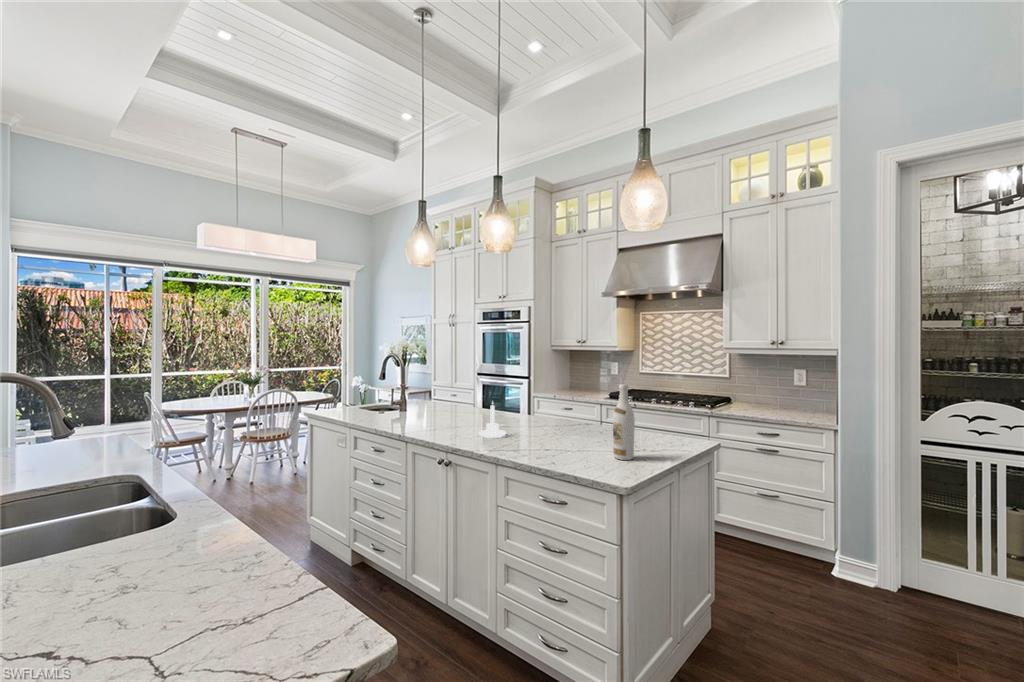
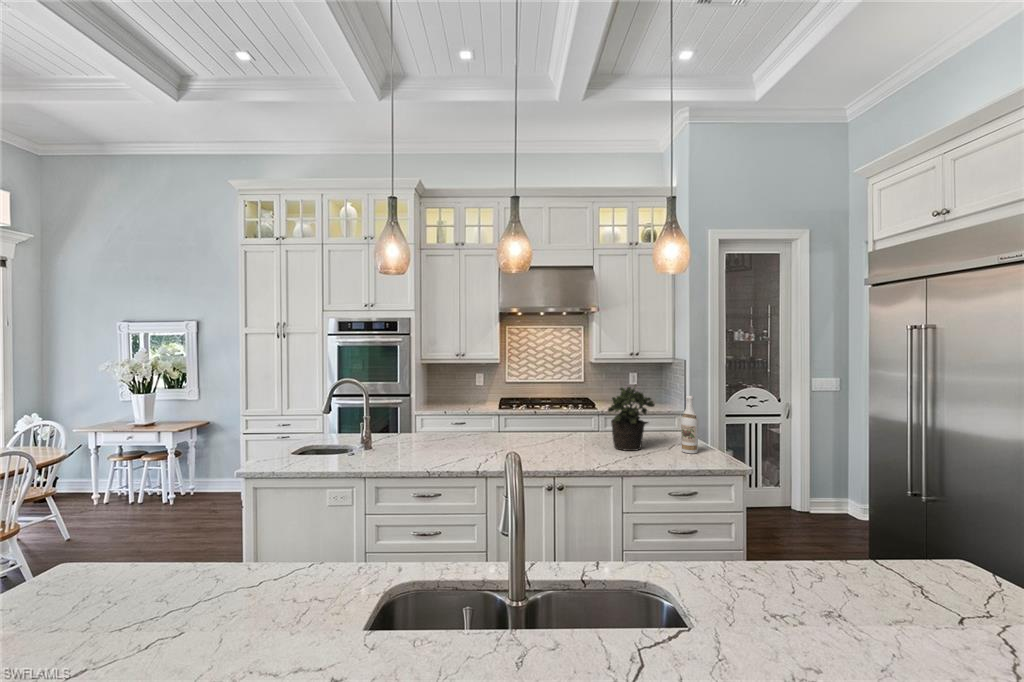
potted plant: none [542,368,611,446] -> present [608,385,655,451]
candle holder: present [479,402,506,438] -> none [544,420,570,456]

